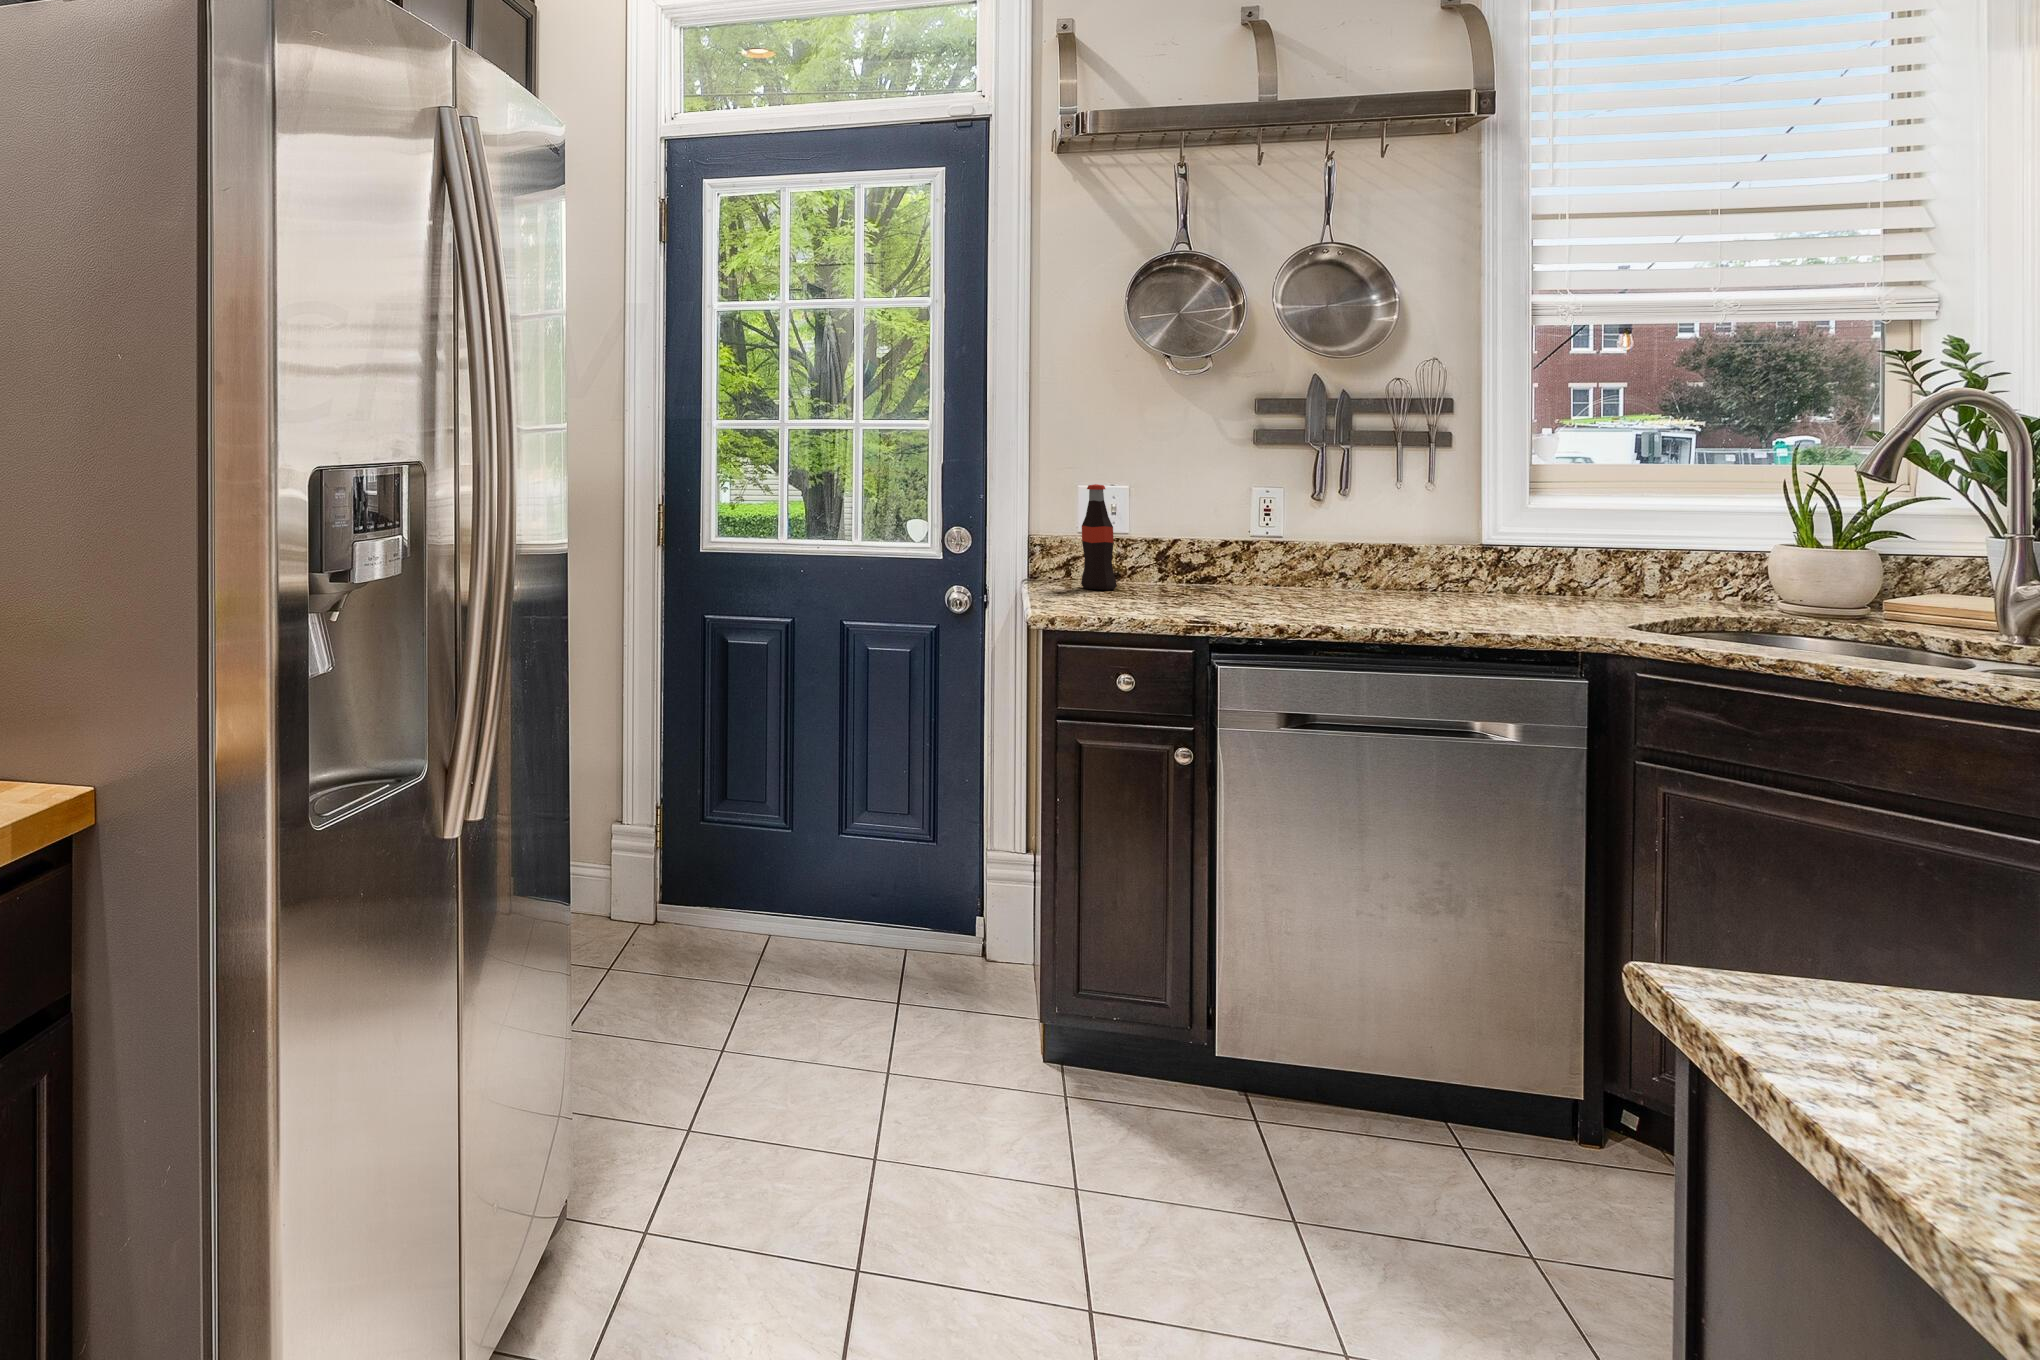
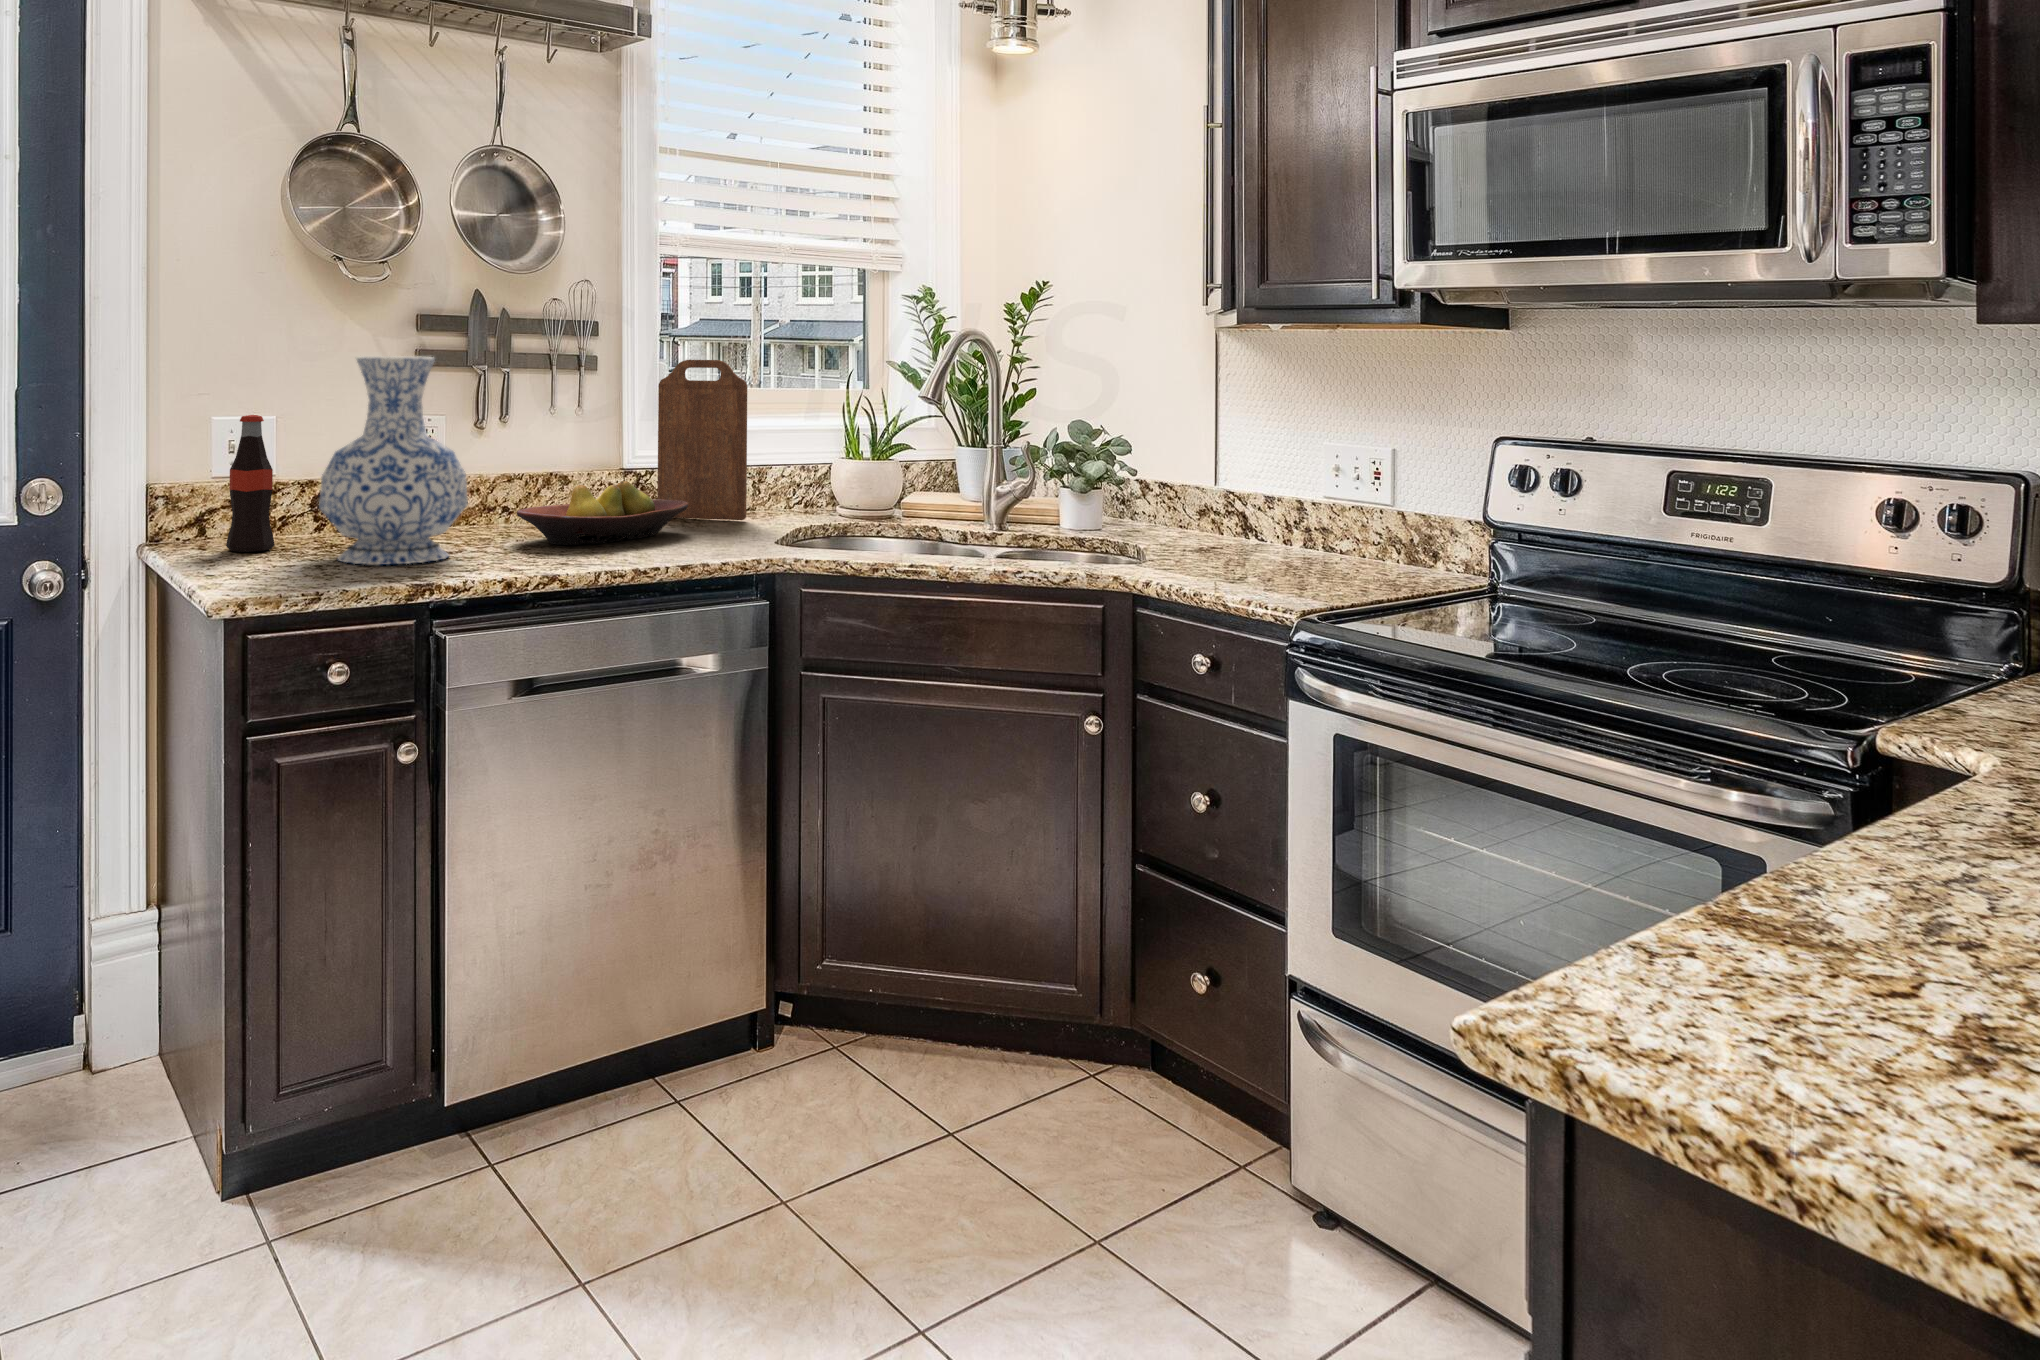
cutting board: none [1519,436,1632,605] -> present [658,360,747,520]
vase: none [1139,438,1268,608] -> present [319,356,468,565]
fruit bowl: none [1329,554,1532,609] -> present [516,481,688,545]

